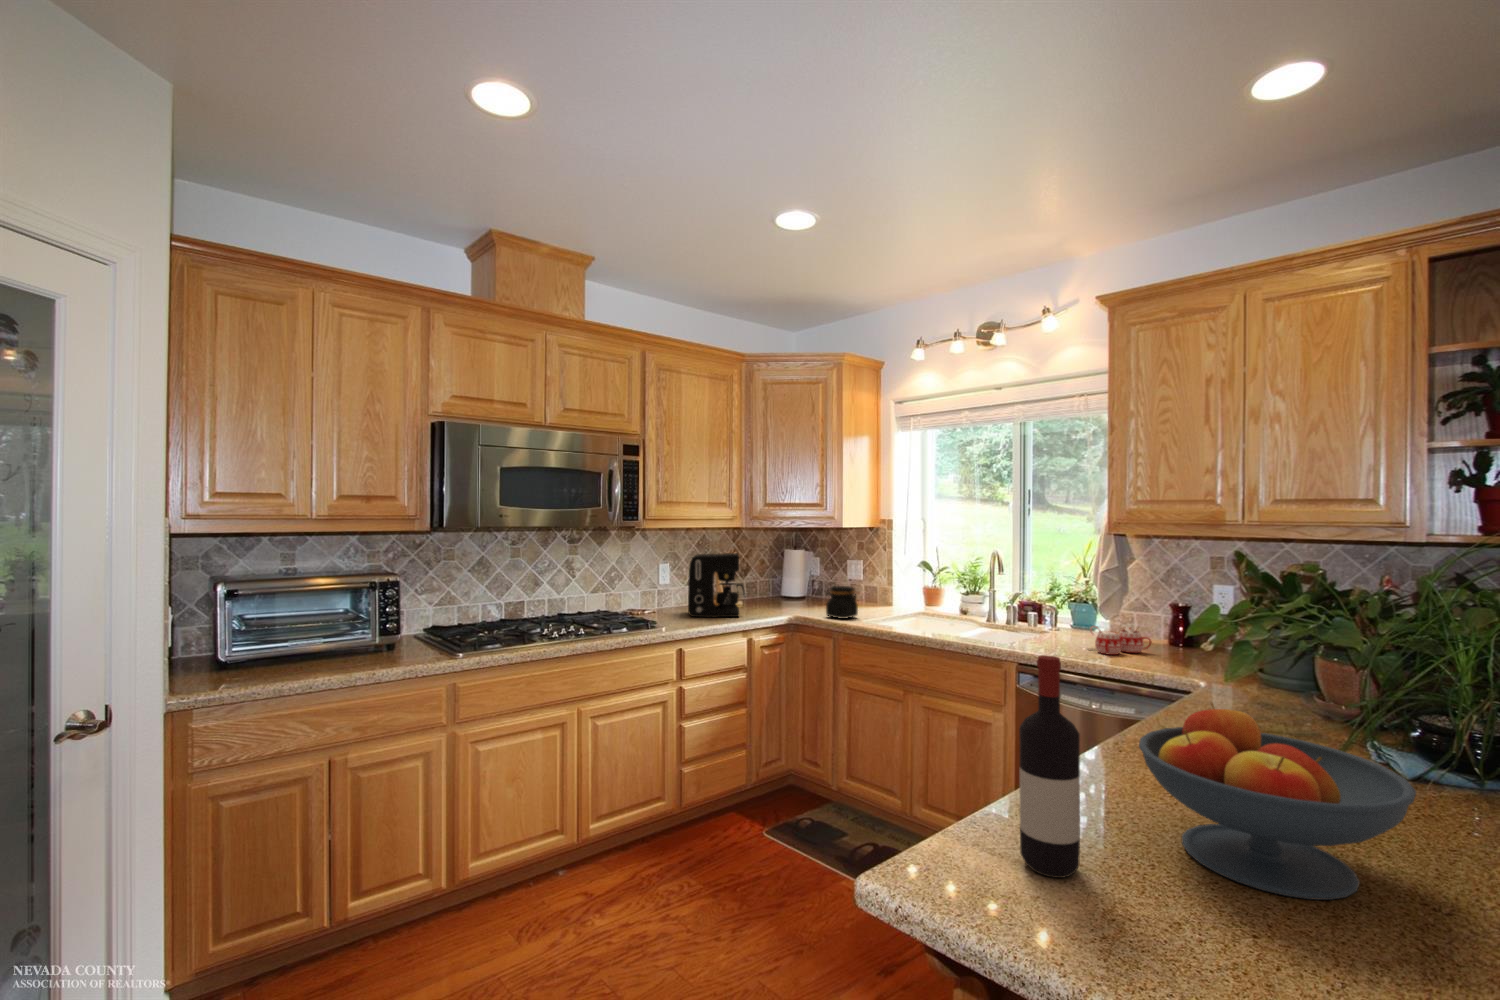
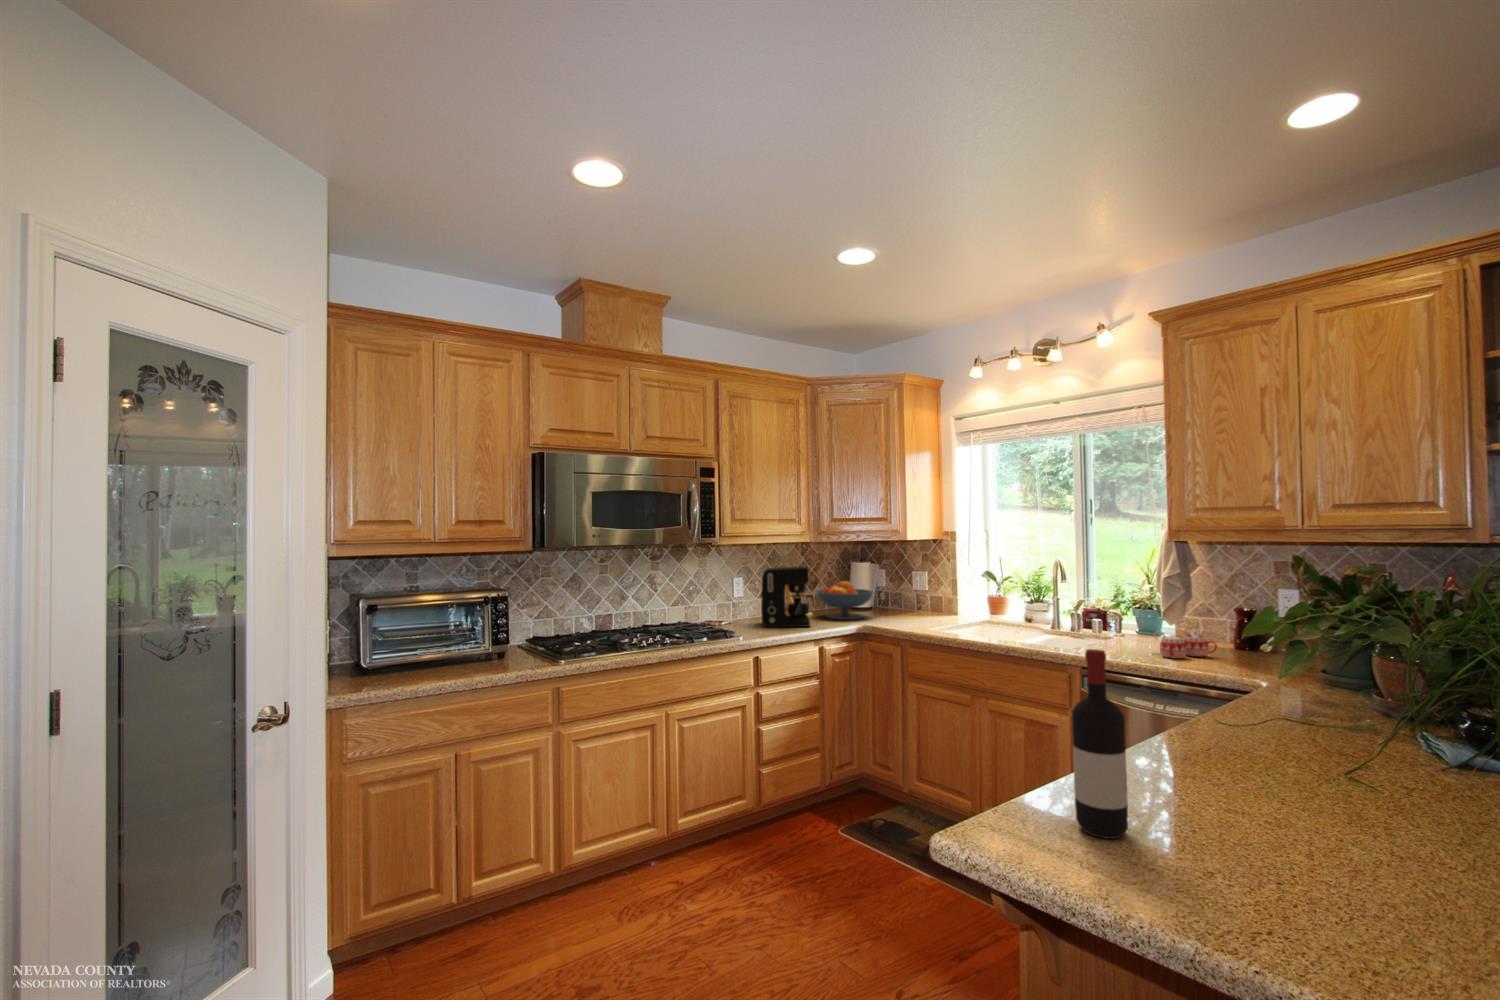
jar: present [826,586,858,619] -> none [893,596,924,627]
fruit bowl: present [1139,702,1416,900] -> present [817,581,873,620]

